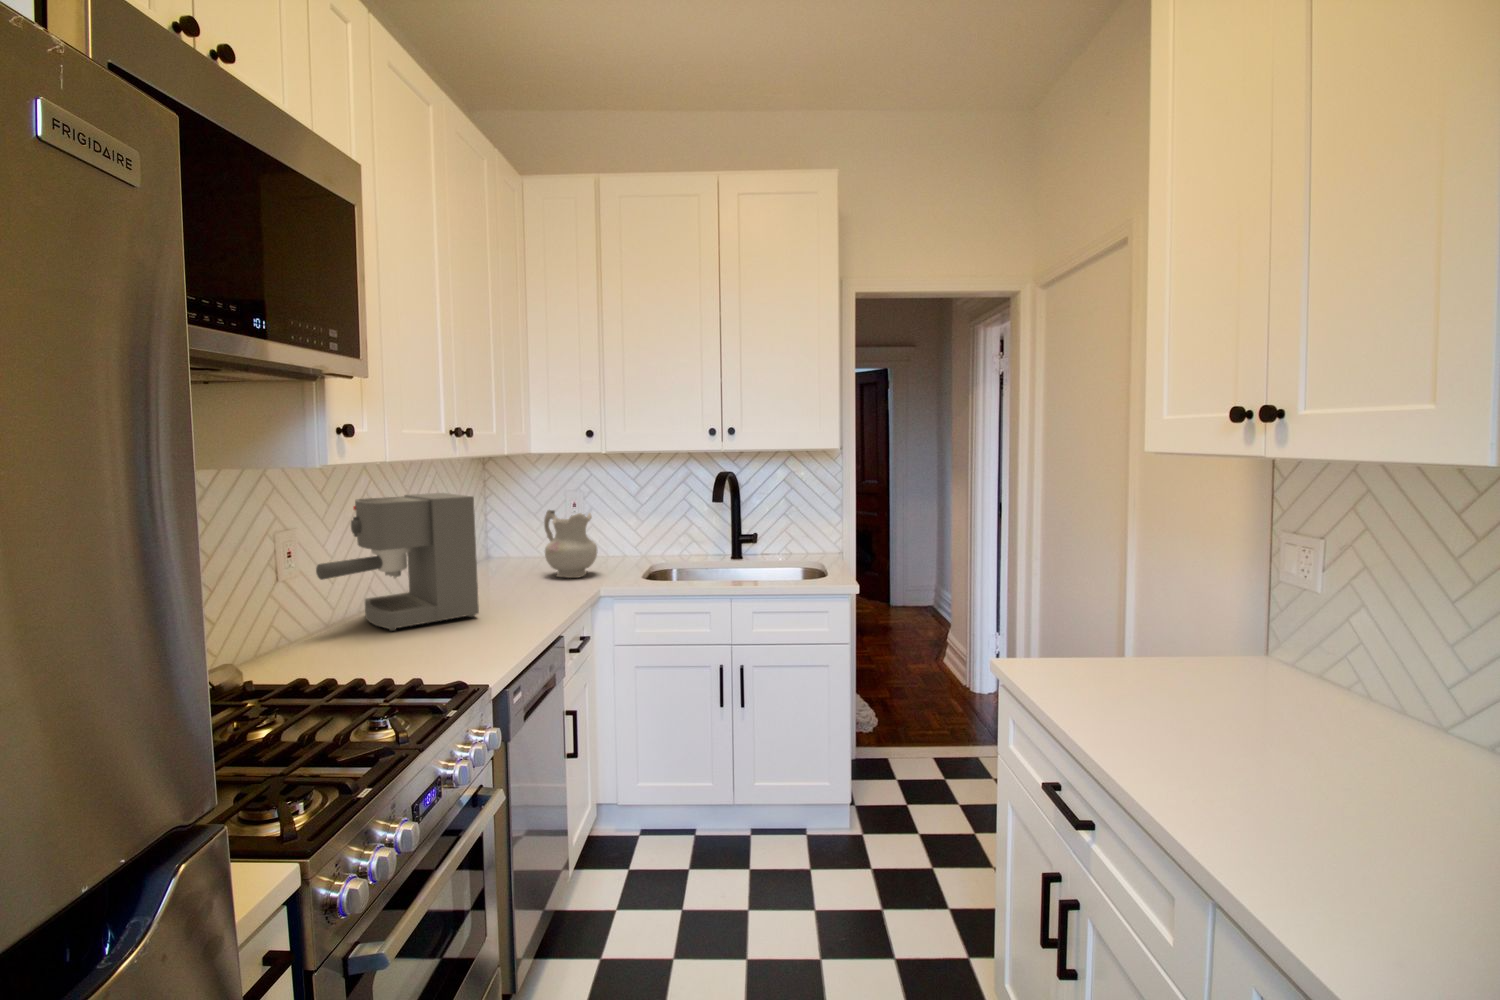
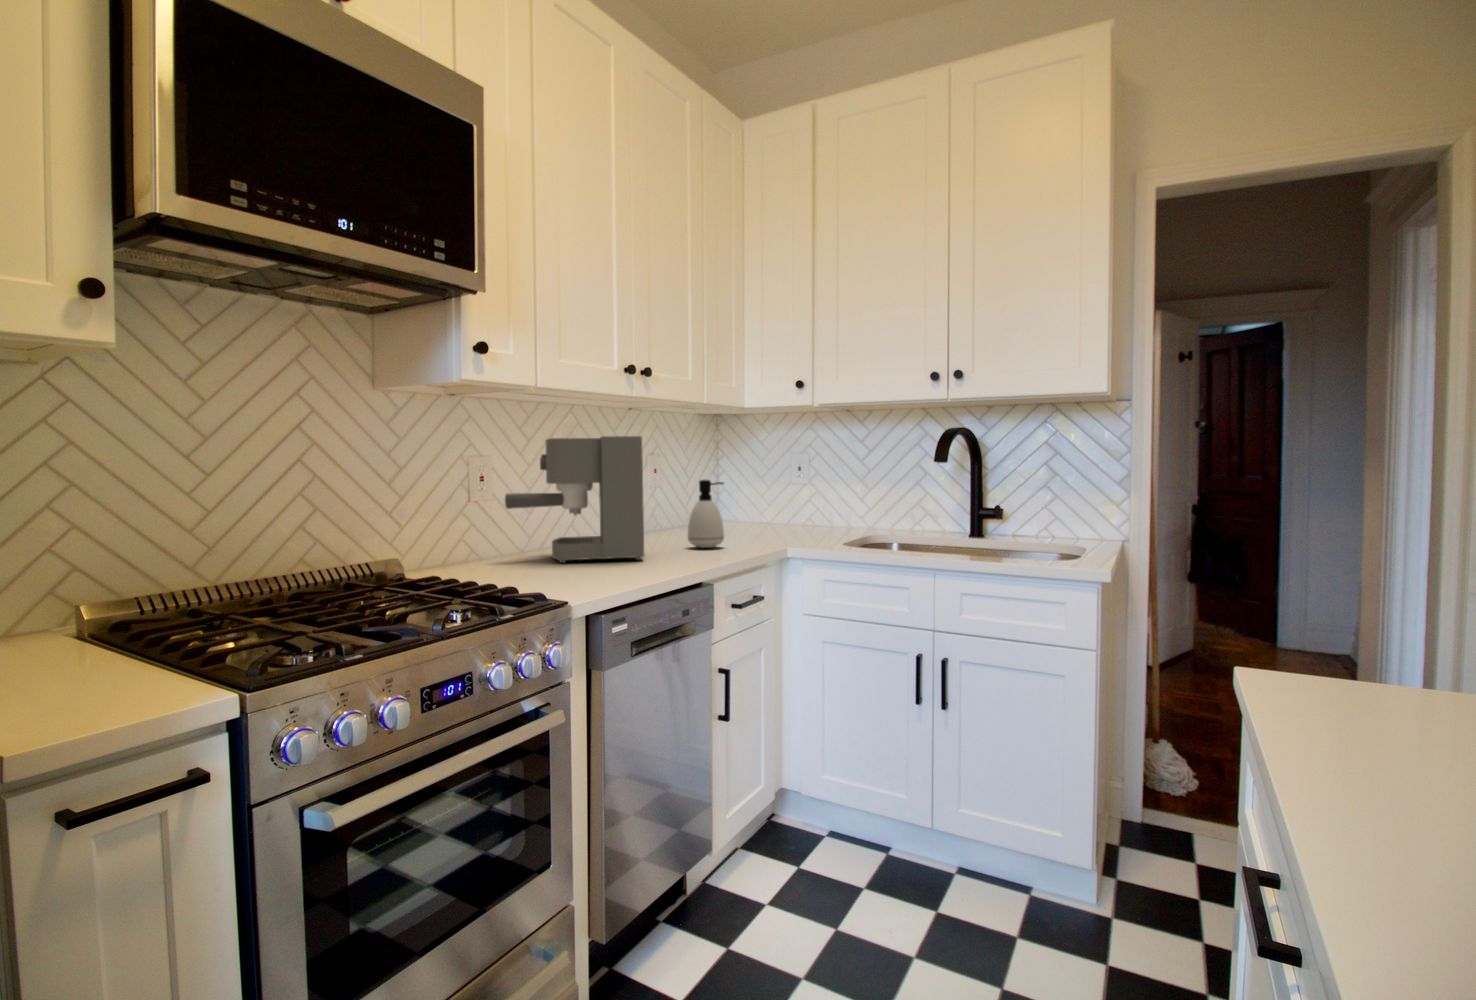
ceramic pitcher: present [544,510,597,578] -> none [751,471,806,543]
soap dispenser: none [495,526,532,592] -> present [688,480,724,548]

